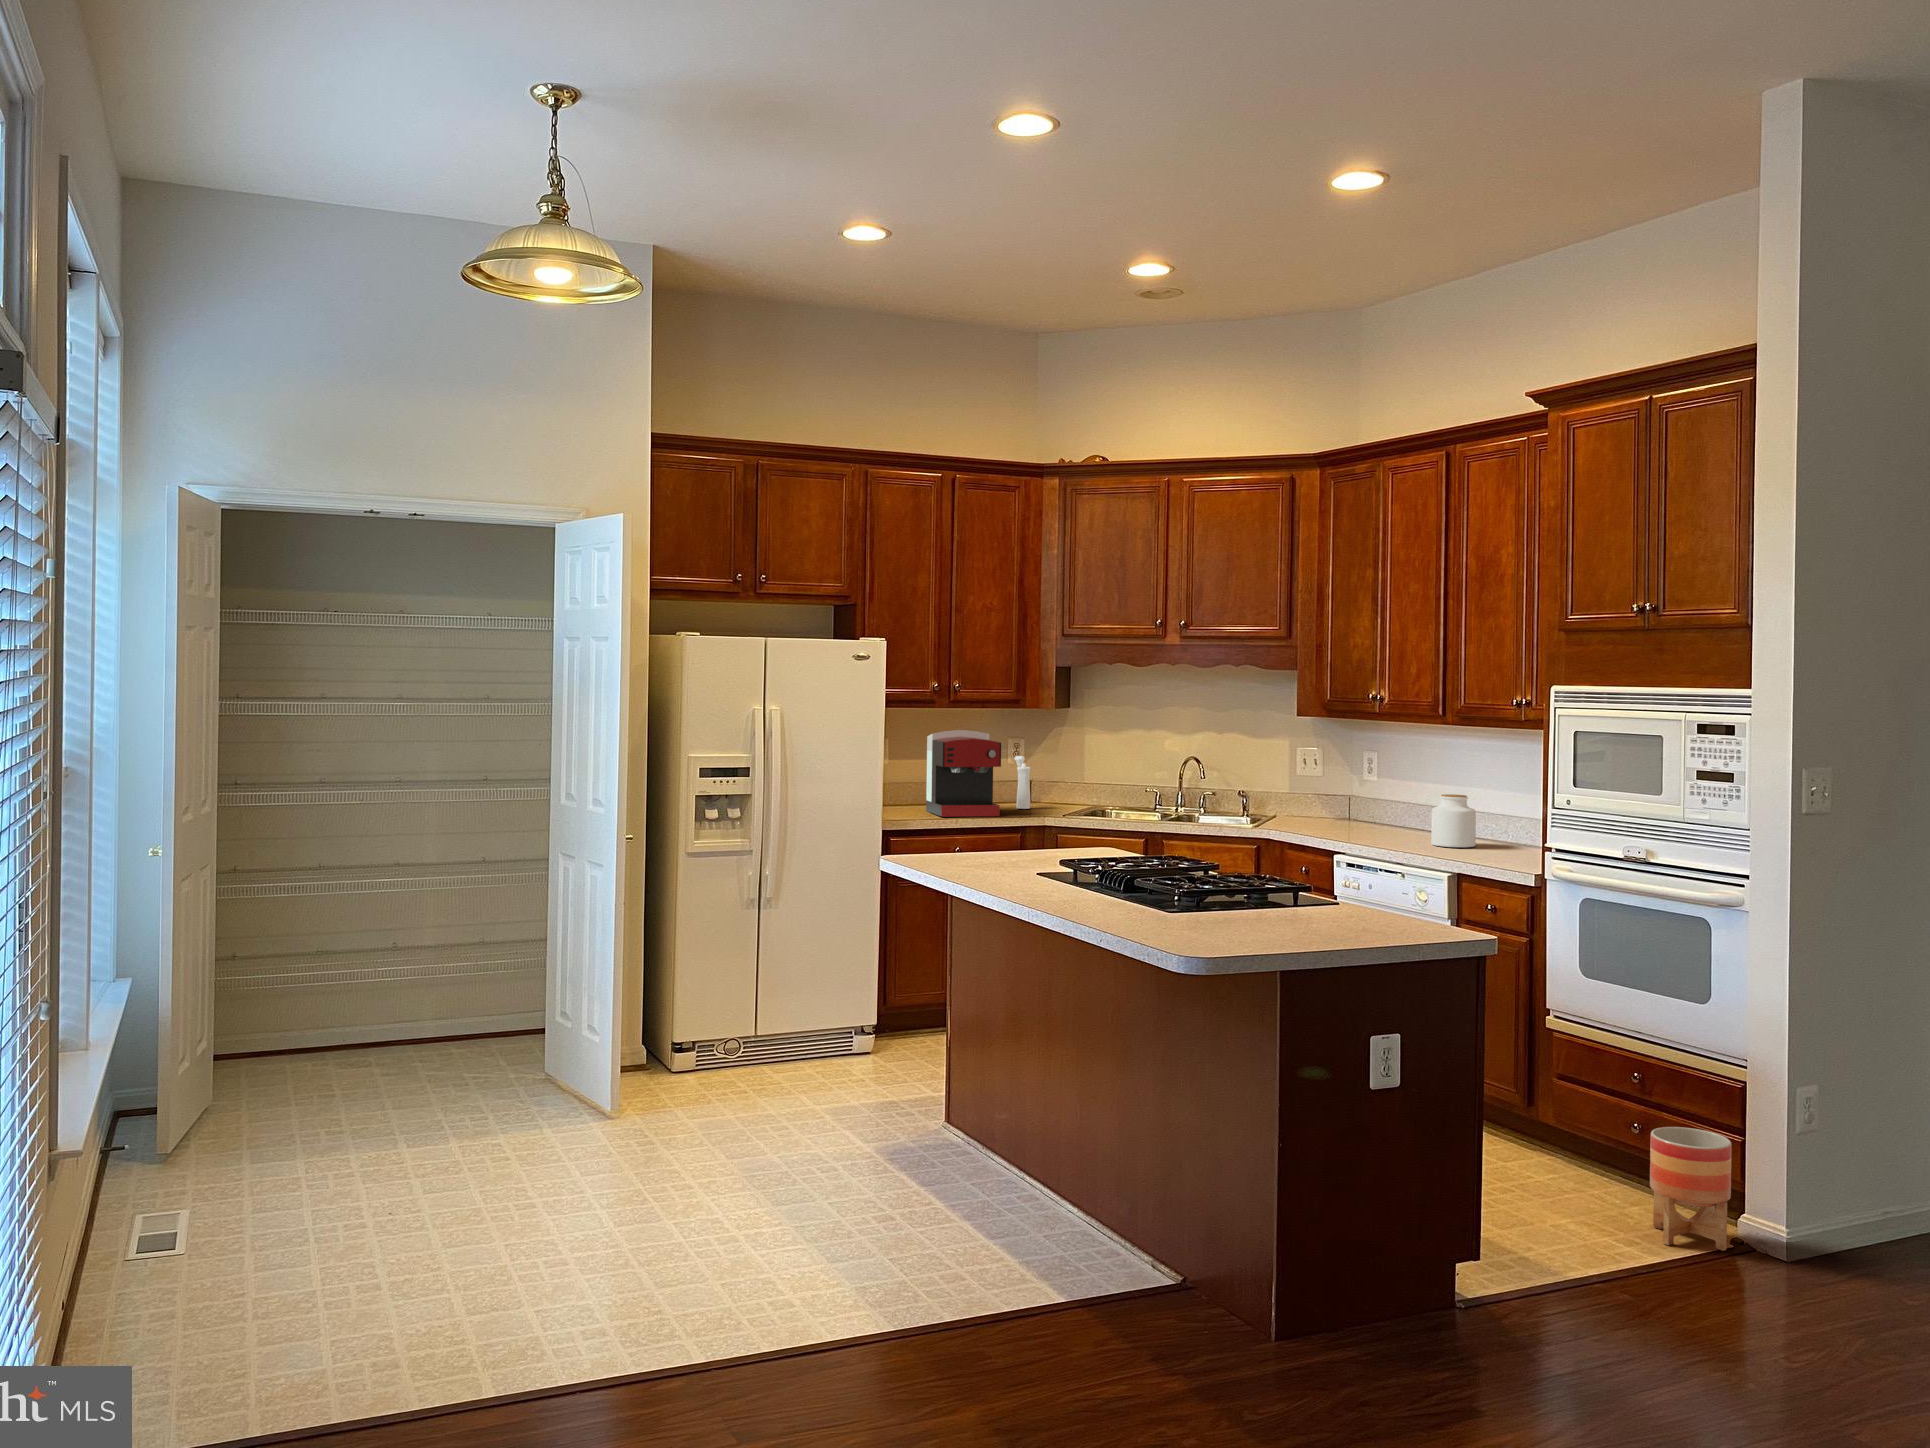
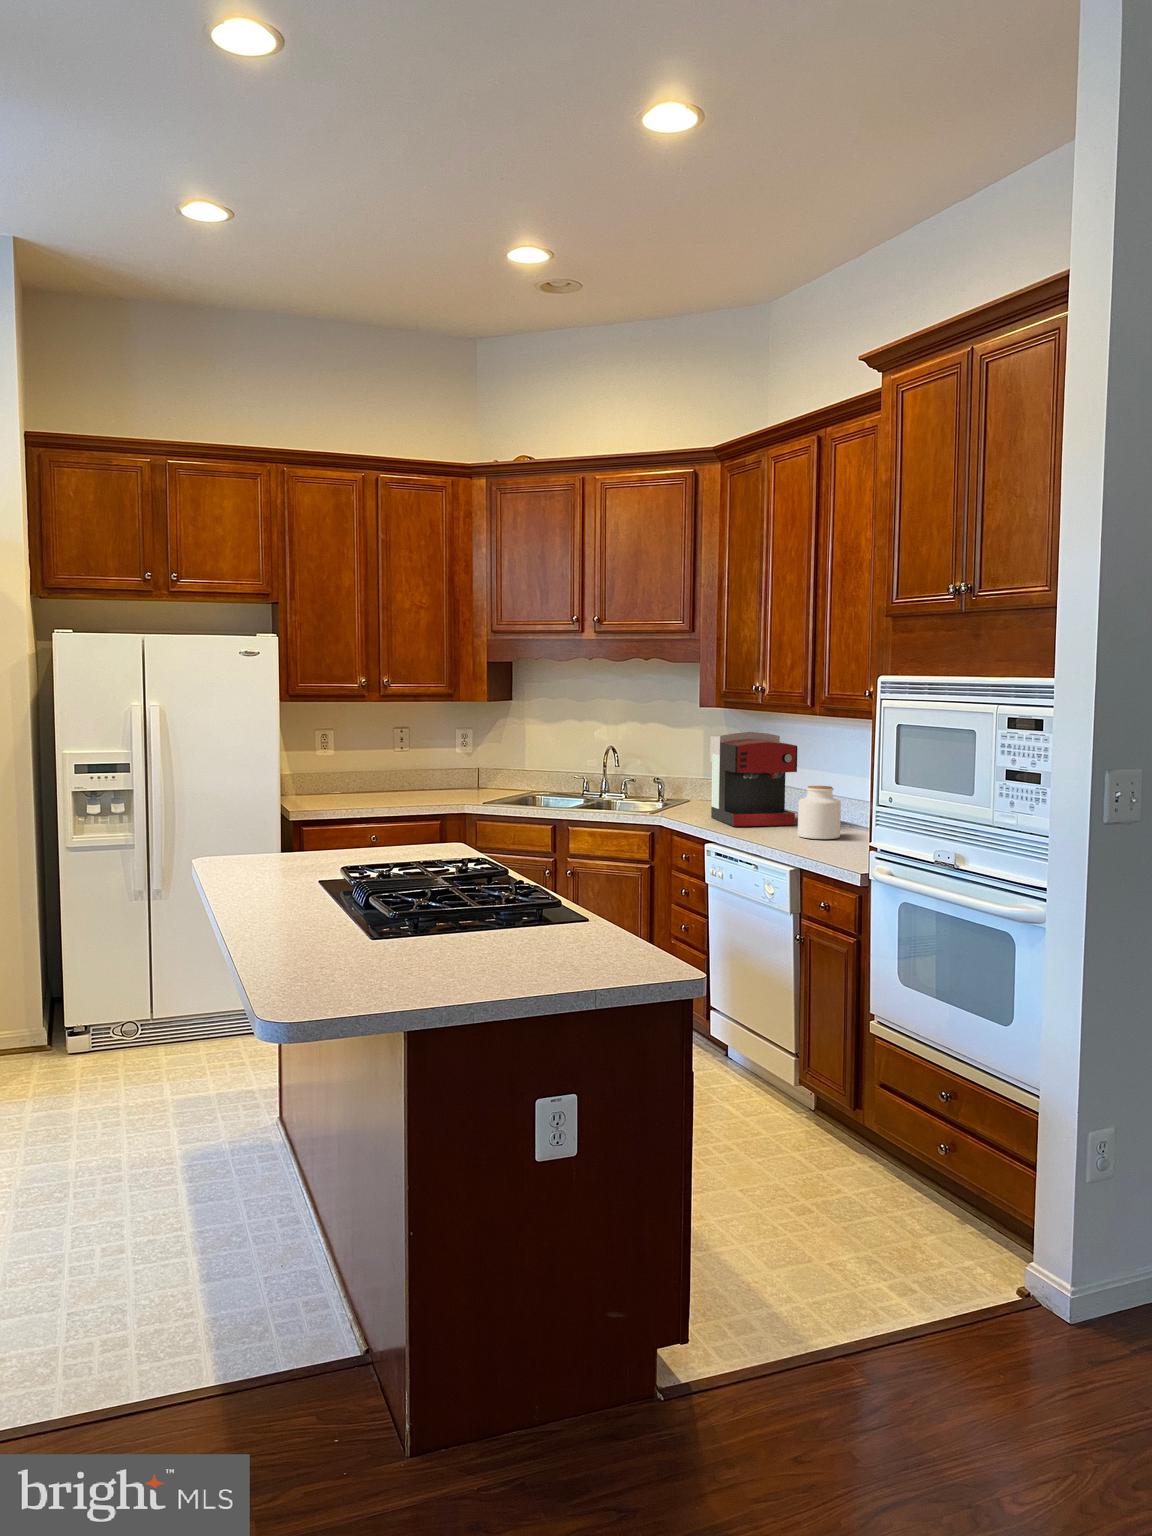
coffee maker: present [926,730,1001,817] -> present [711,732,797,826]
pepper mill: present [1015,756,1031,809] -> none [447,746,460,796]
planter: present [1650,1127,1732,1251] -> none [937,1162,1023,1307]

